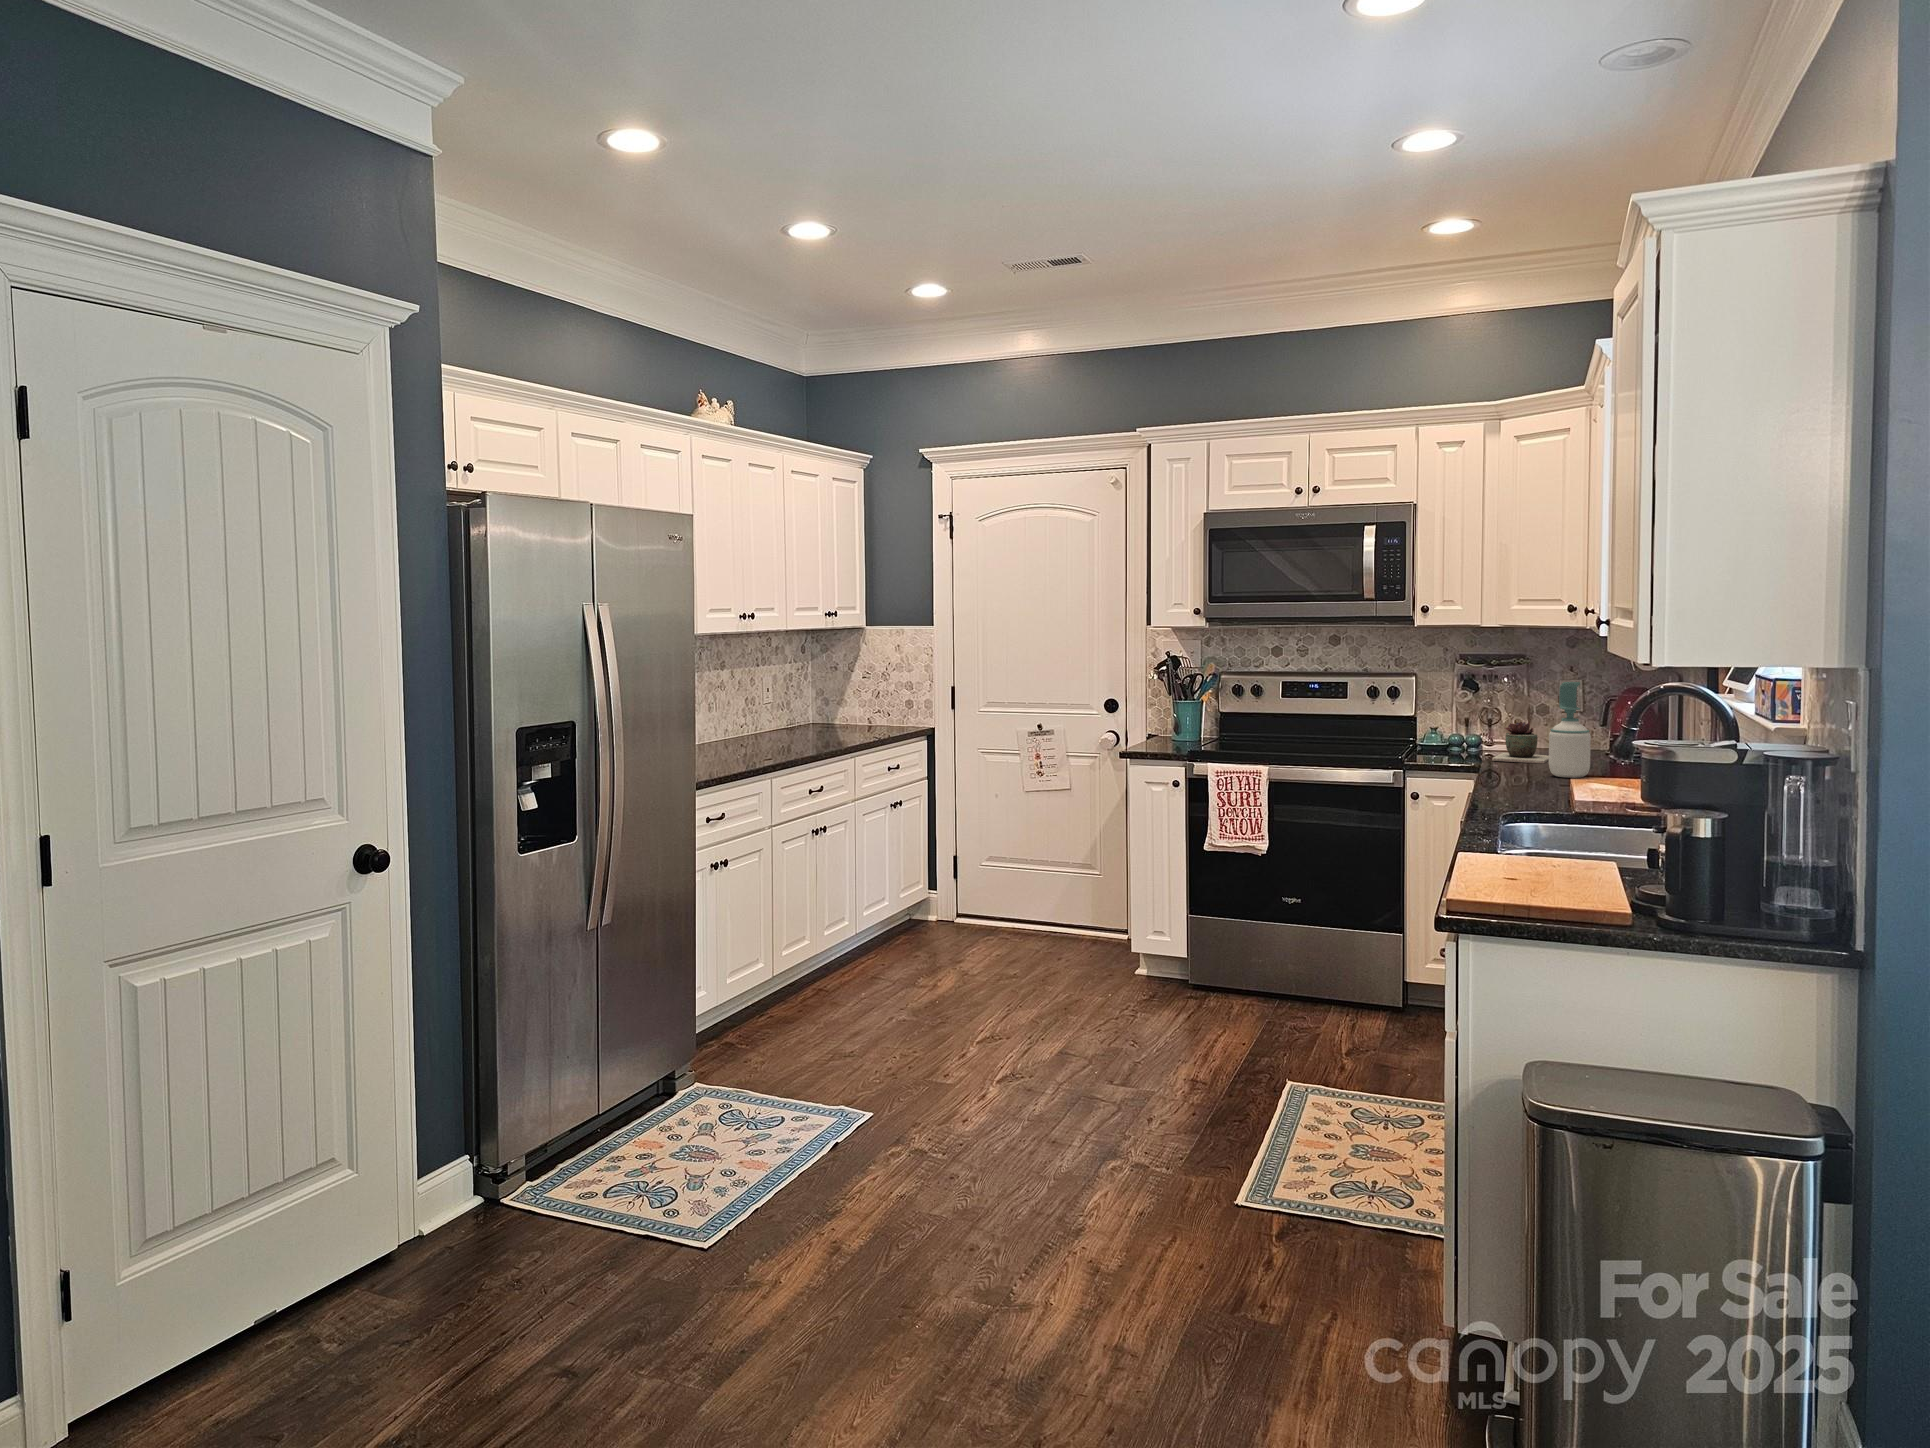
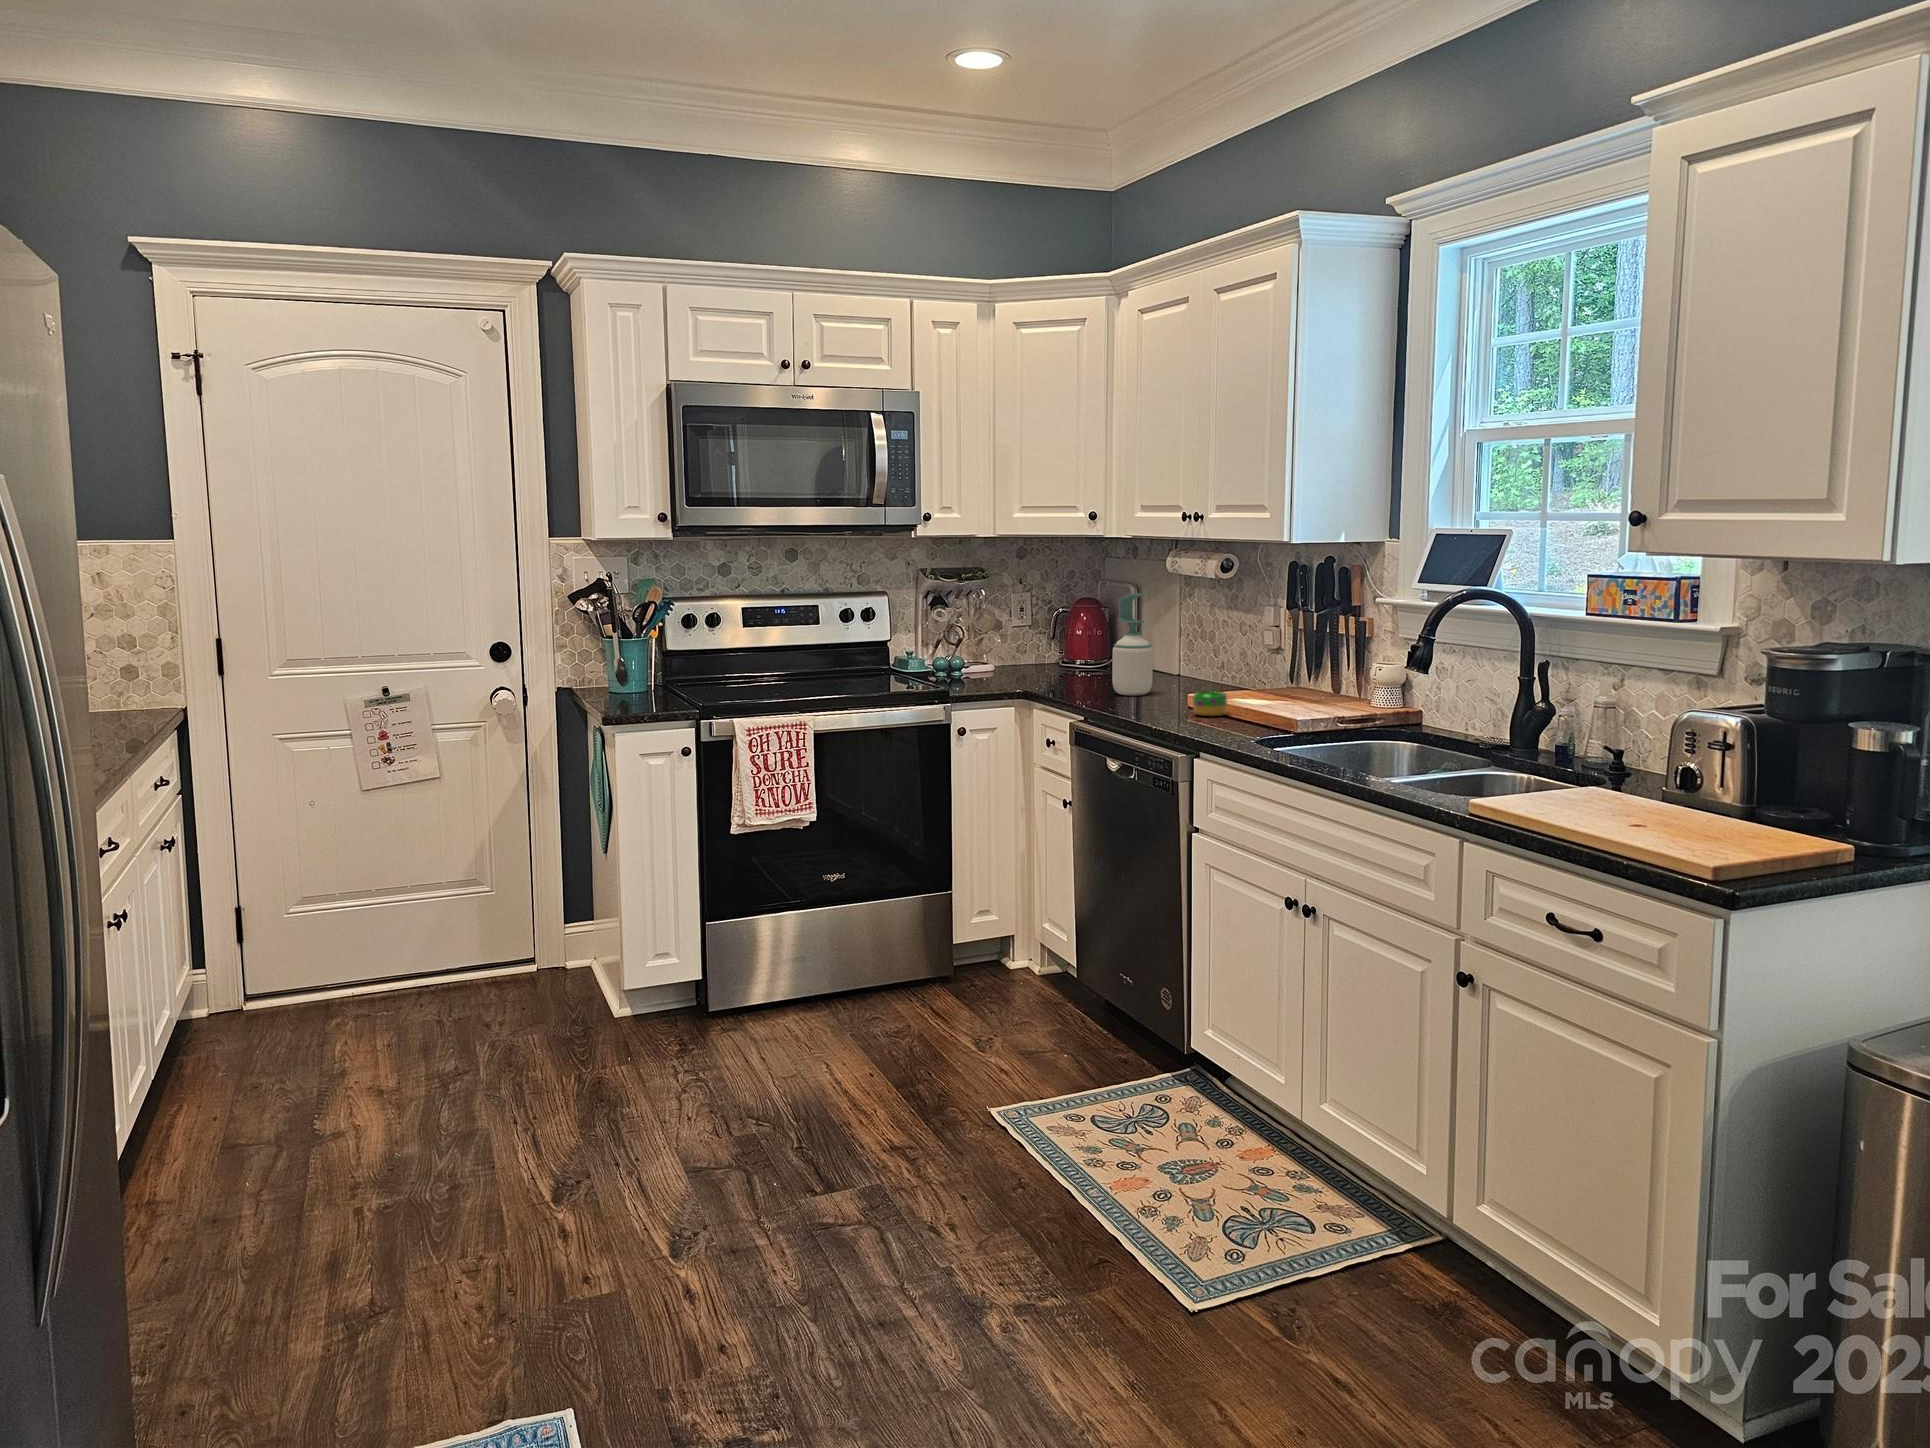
succulent plant: present [1492,722,1549,763] -> none [992,640,1057,685]
mug: none [1541,774,1585,798] -> present [1193,691,1227,716]

